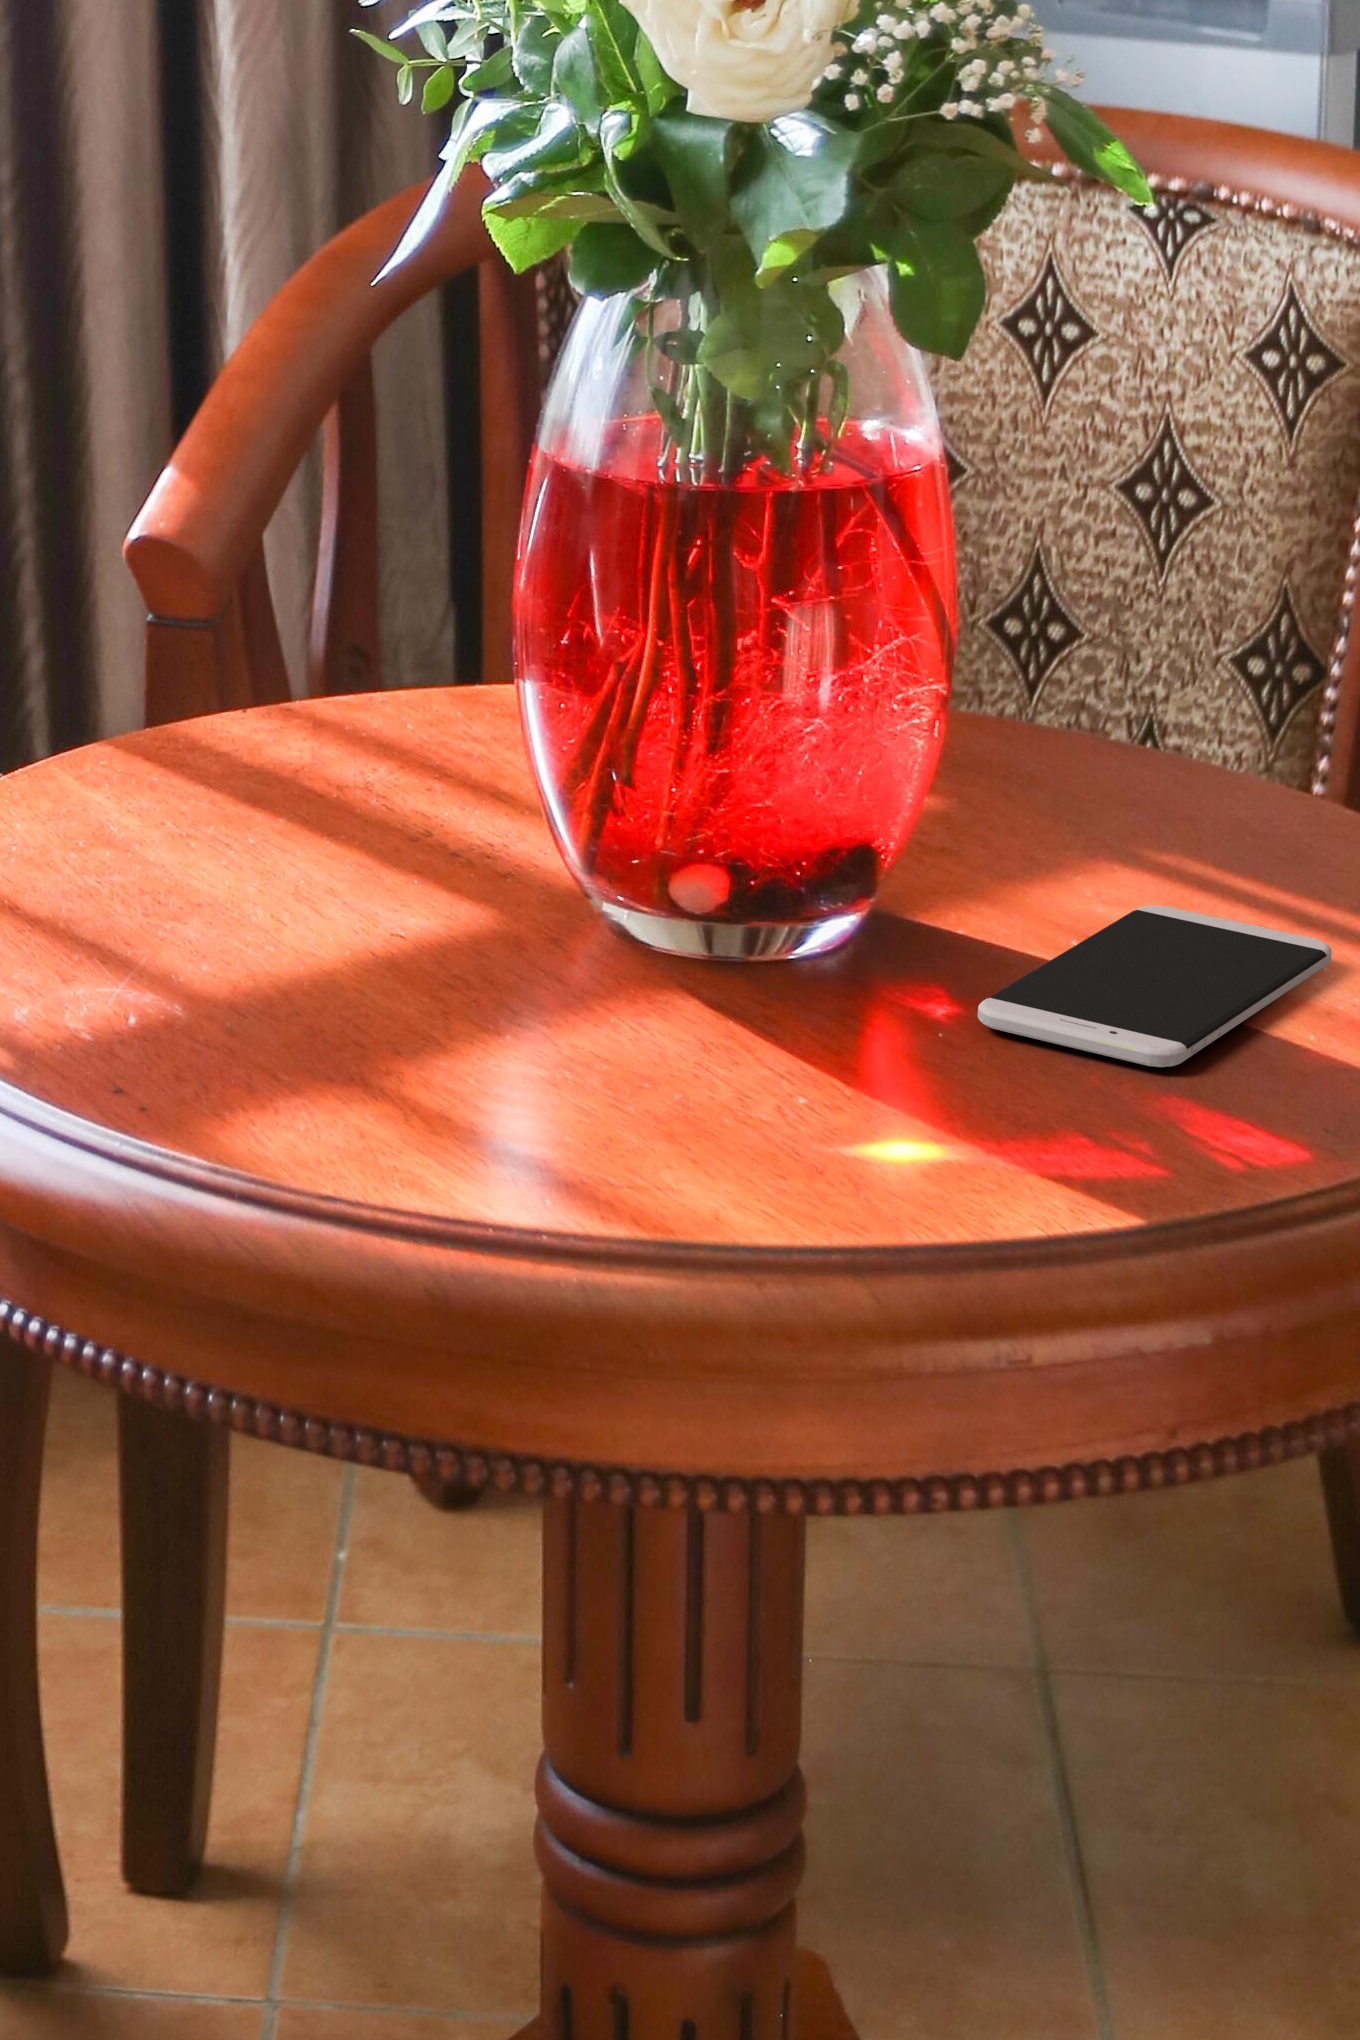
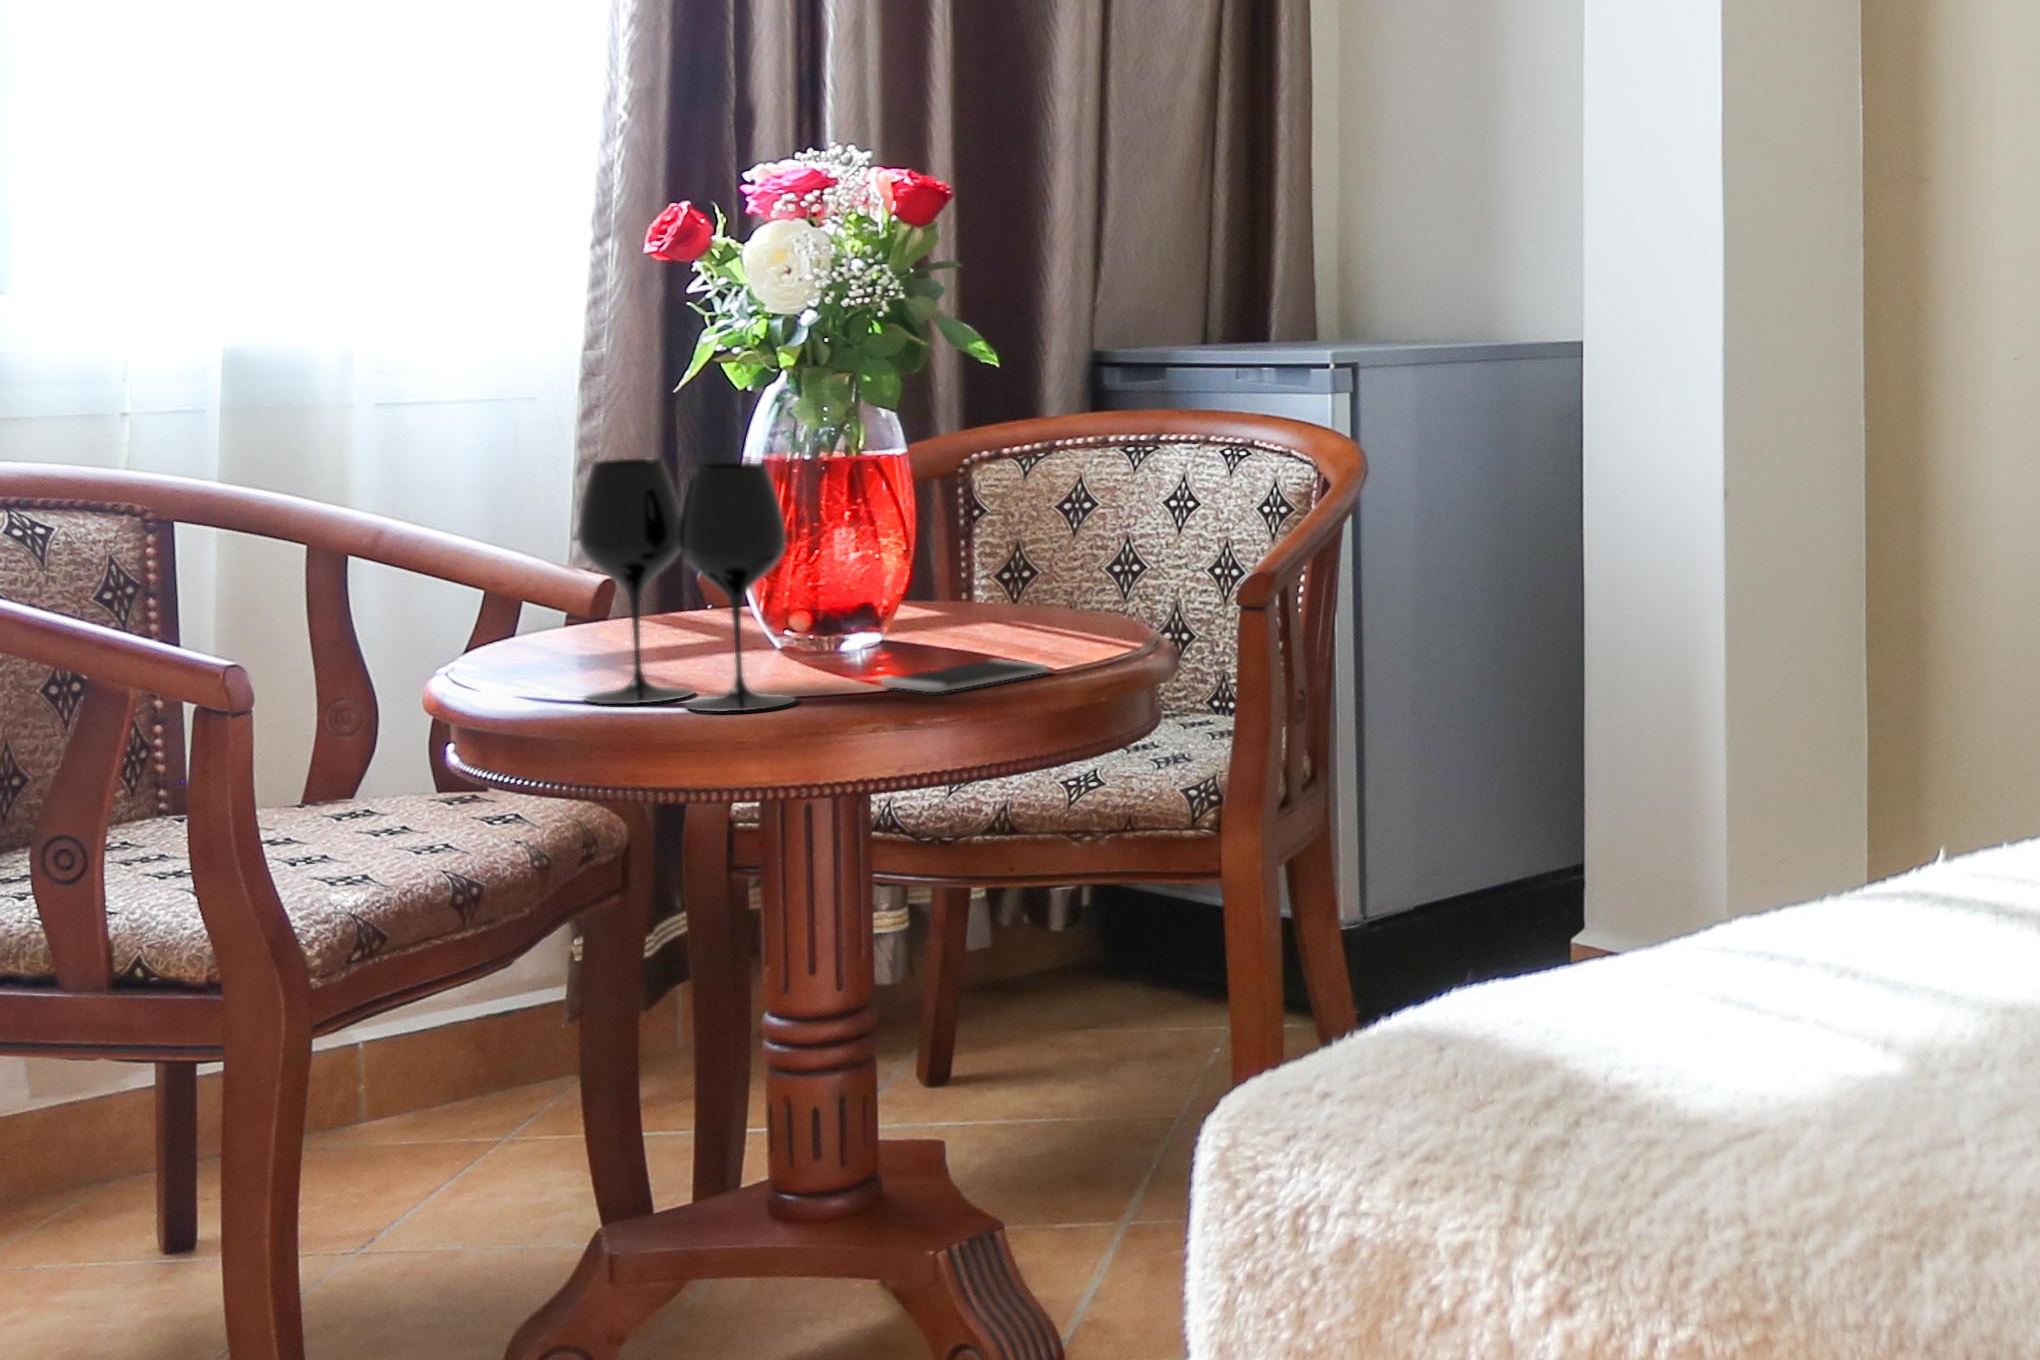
wine glass: none [255,421,848,1156] -> present [578,459,795,712]

